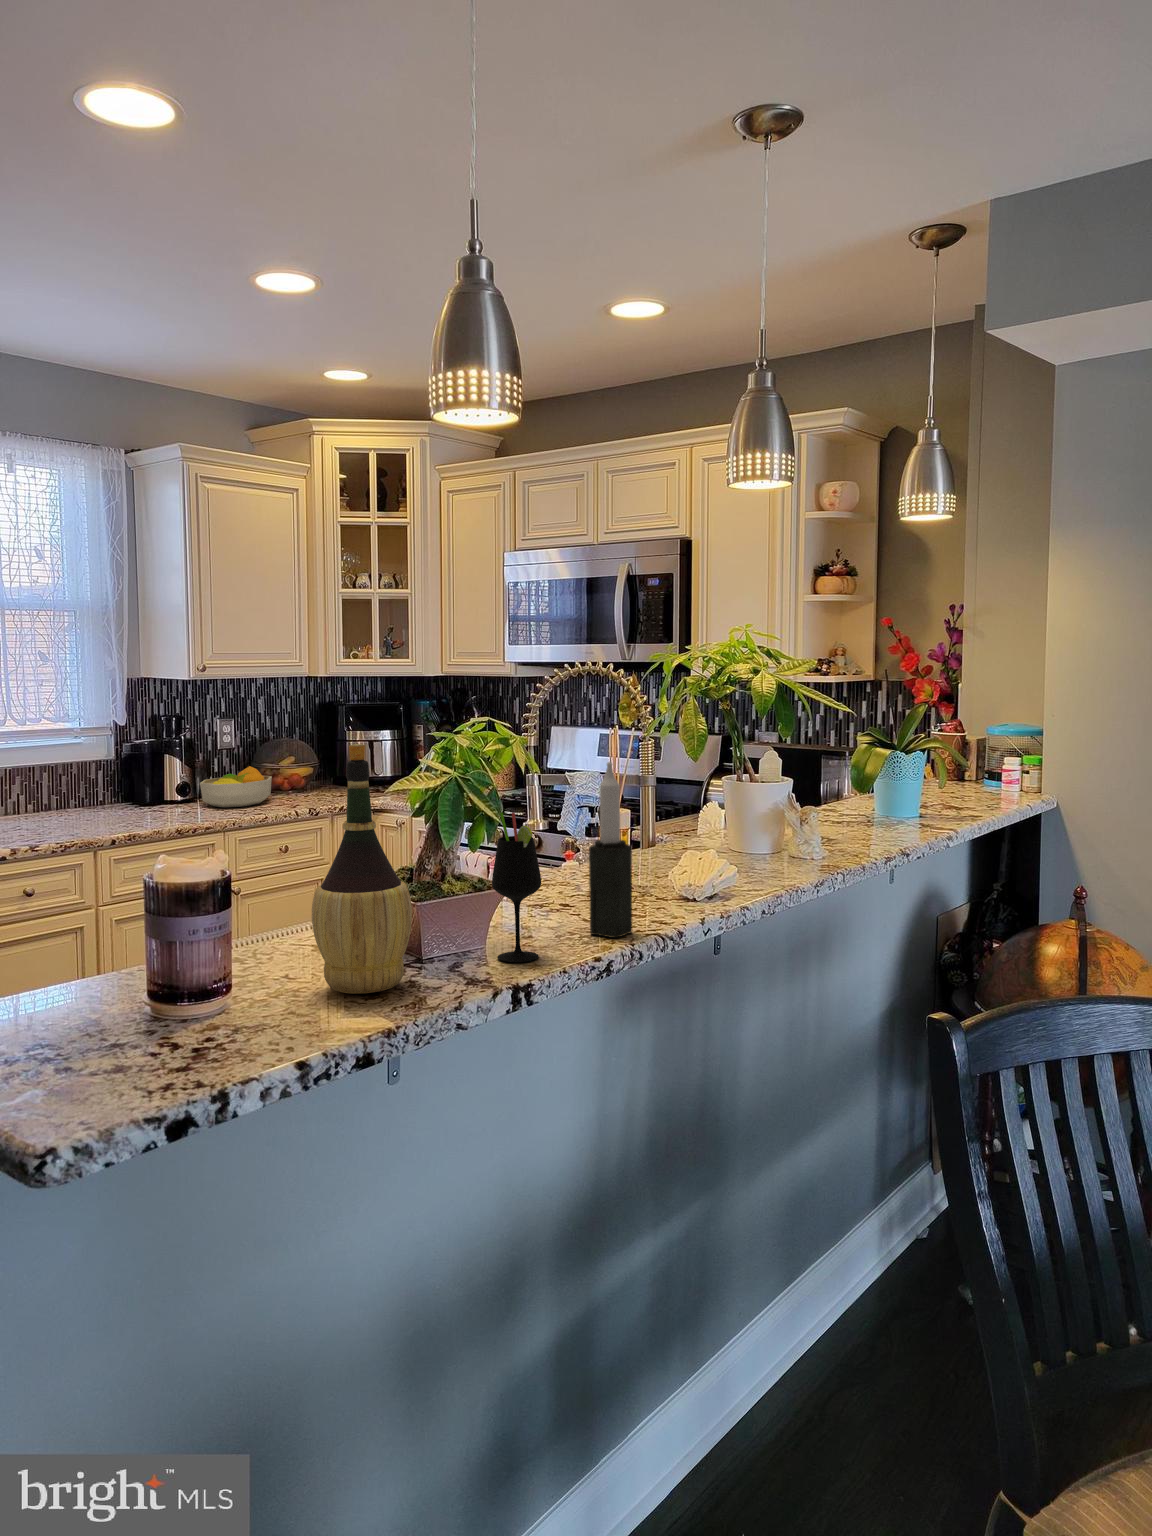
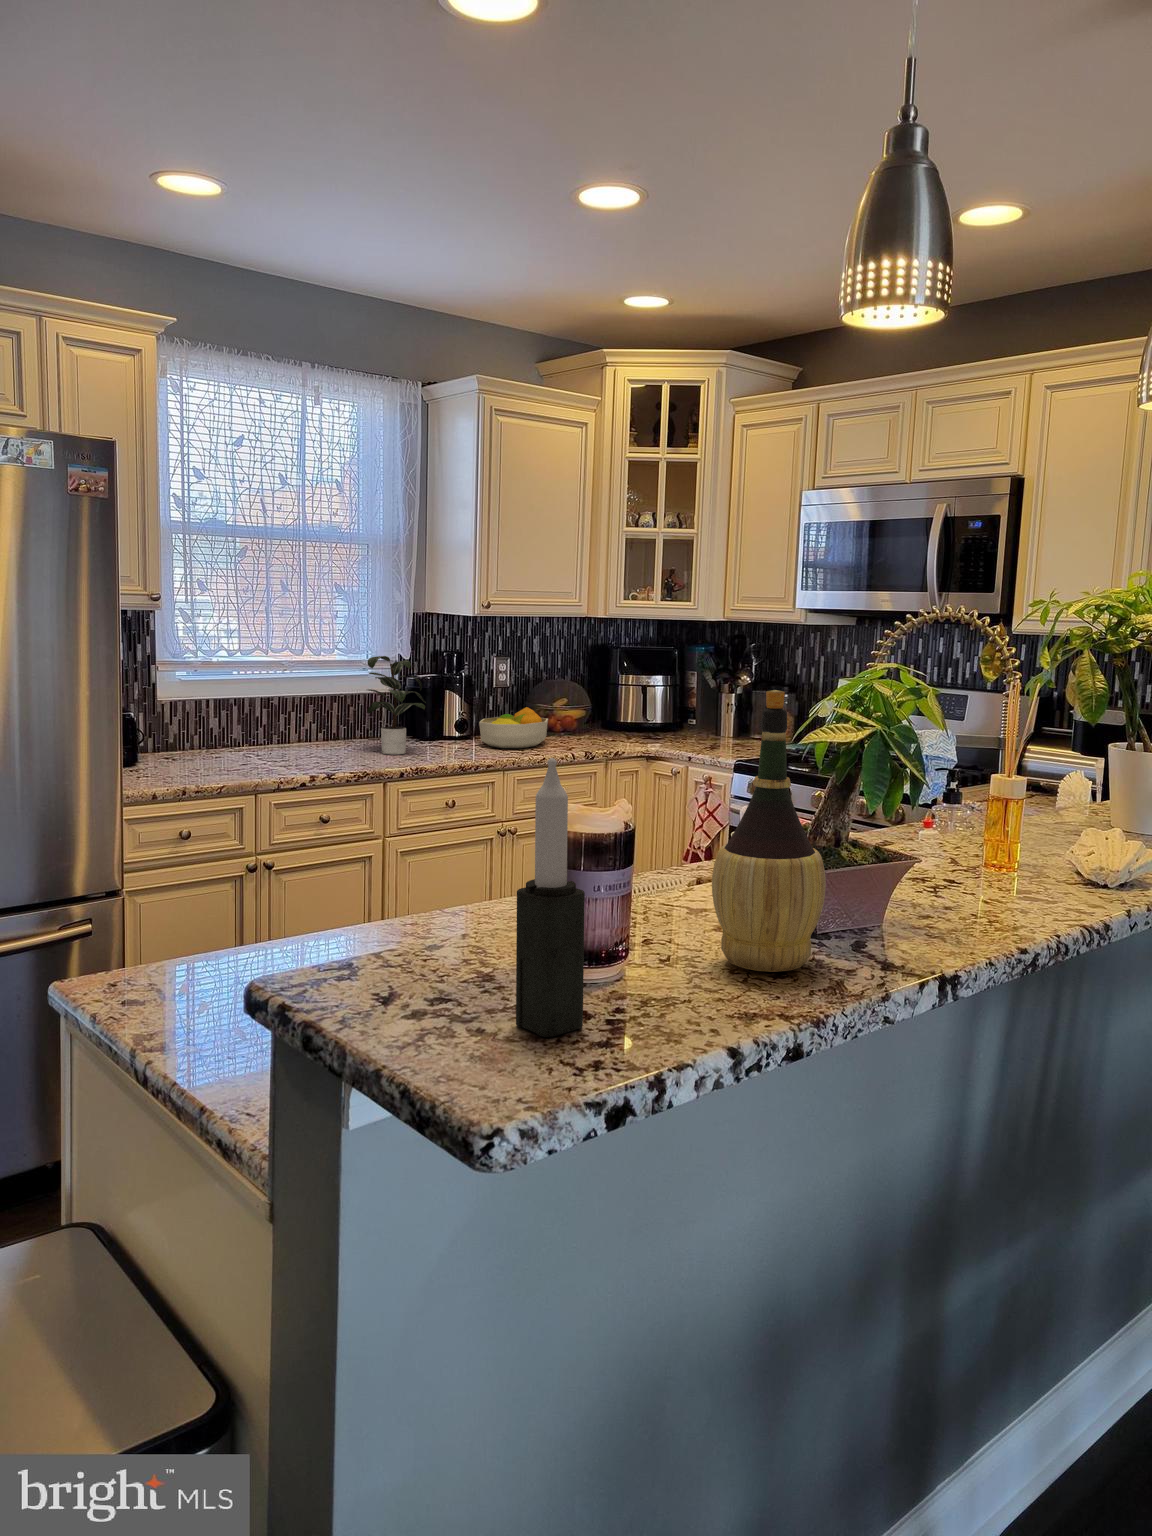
potted plant: none [65,721,159,820] -> present [367,656,426,755]
candle: present [589,762,632,938] -> present [516,758,585,1037]
wine glass: present [492,812,541,962] -> none [902,776,961,948]

